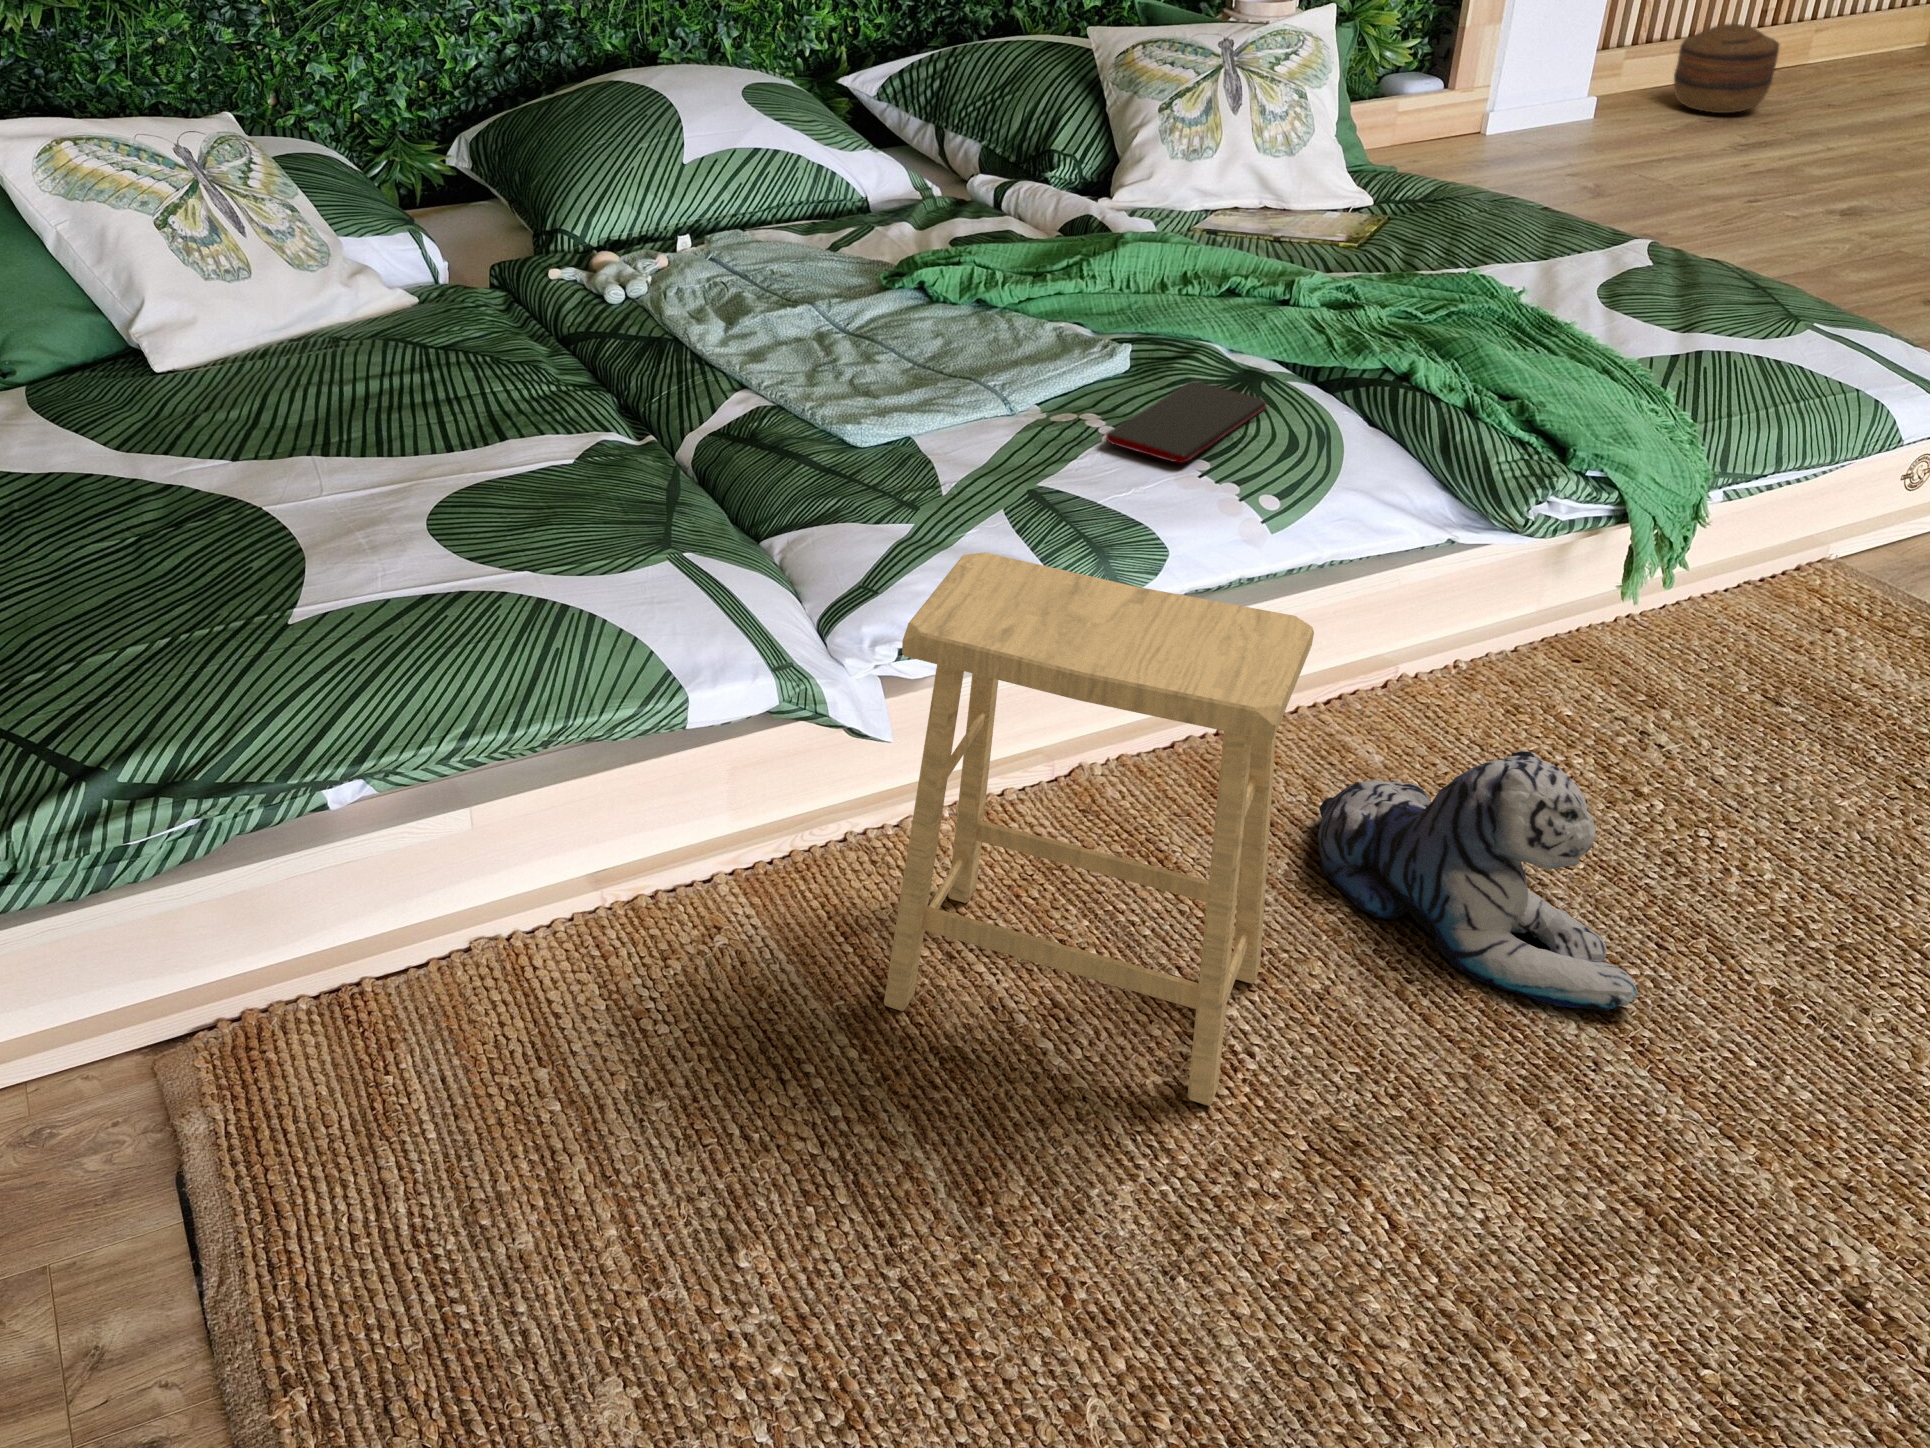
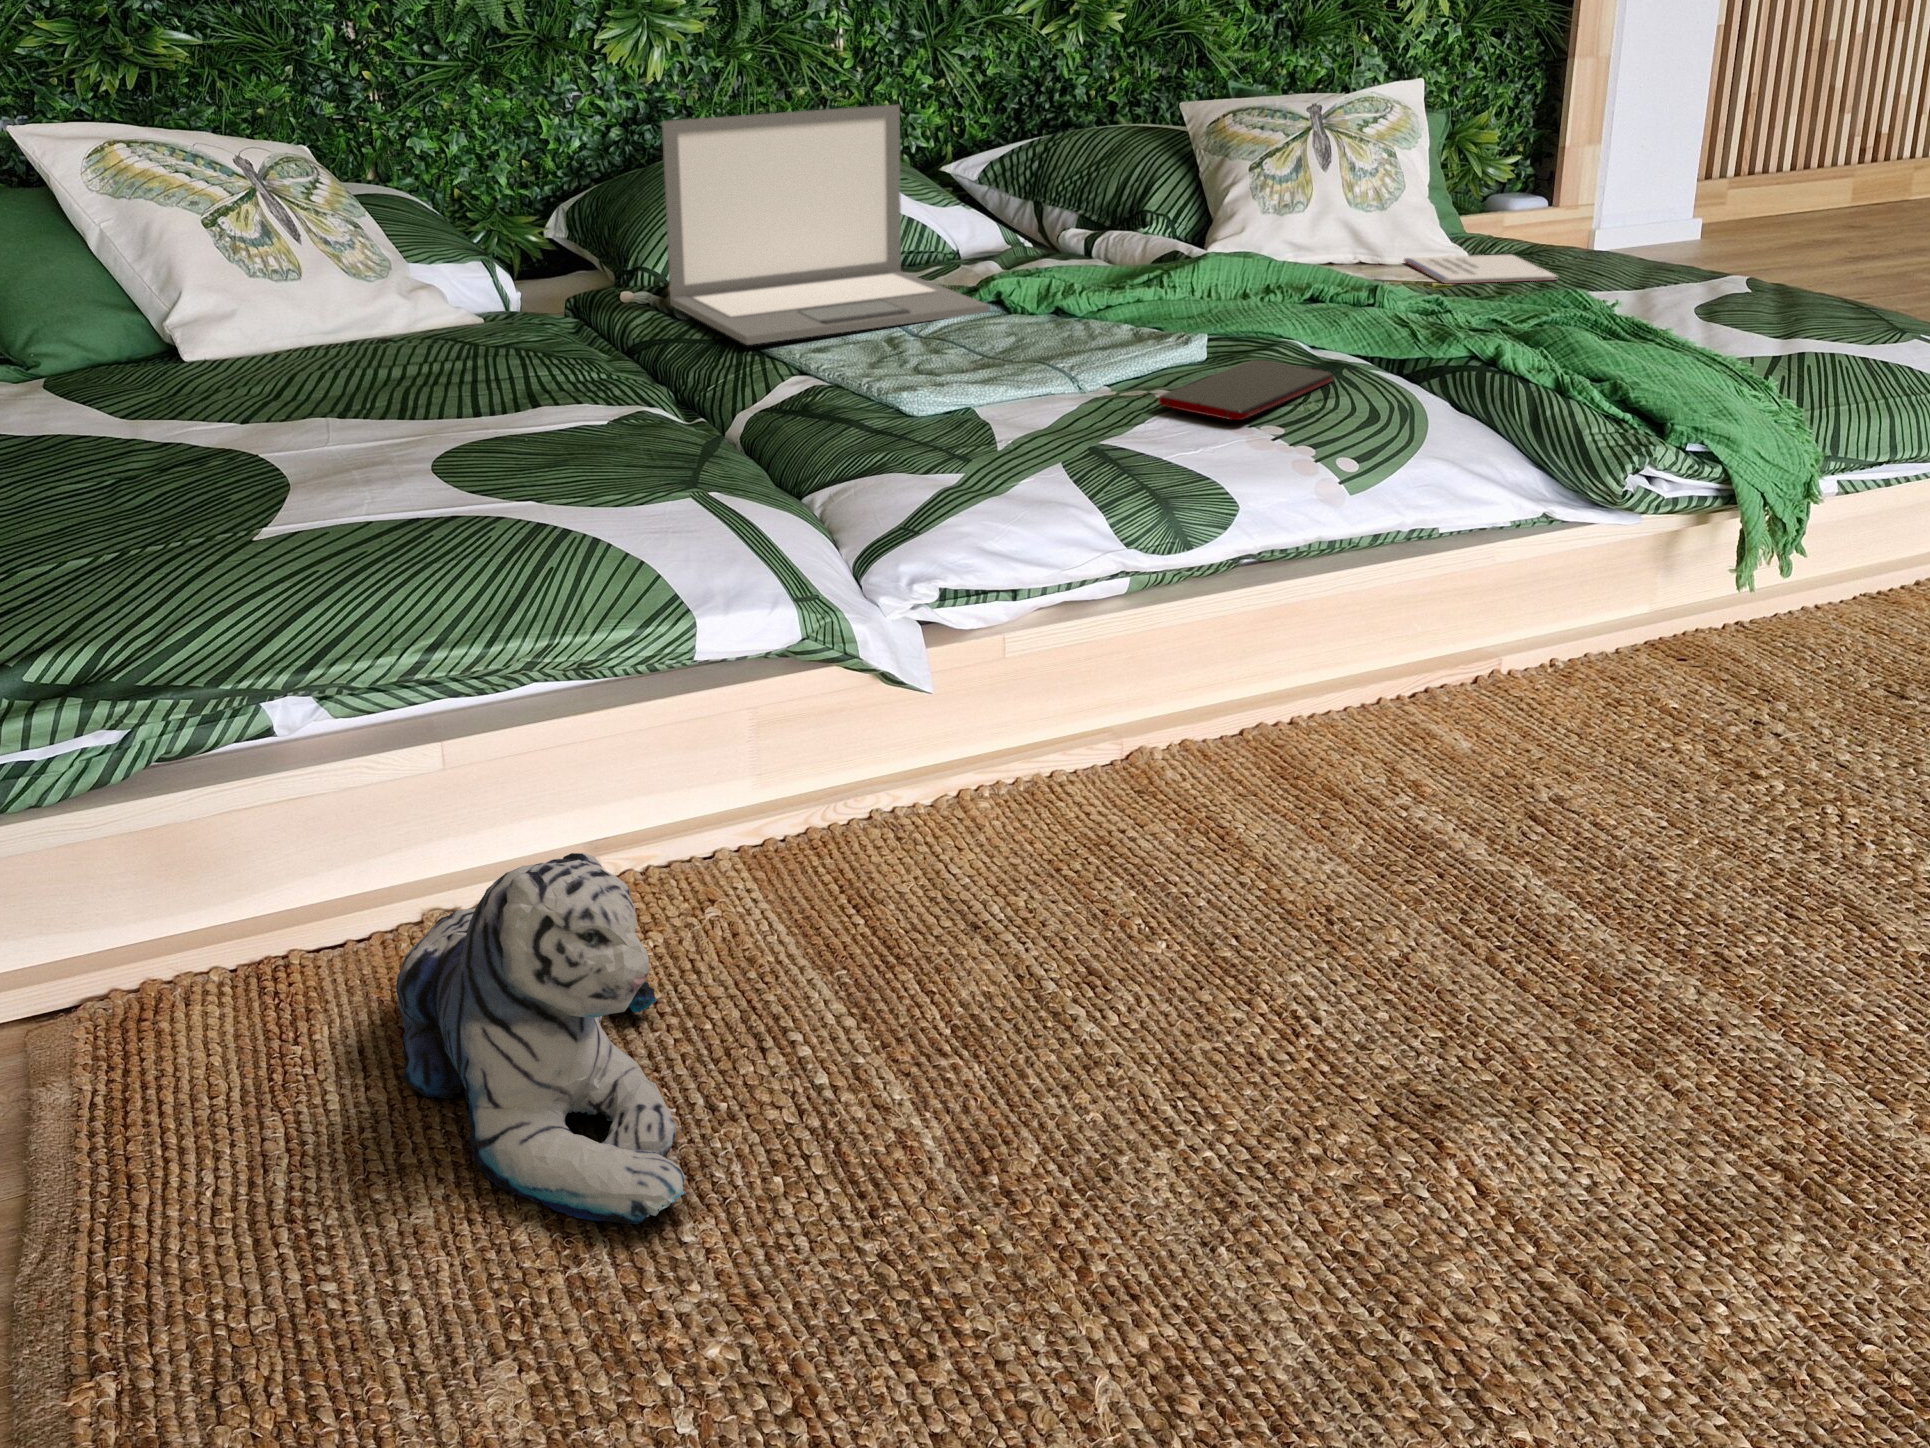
basket: present [1674,24,1779,113] -> none [1772,137,1874,223]
laptop: none [622,93,934,356] -> present [662,105,990,345]
notebook: none [1323,222,1474,265] -> present [1404,255,1557,283]
footstool: present [884,552,1314,1106] -> none [891,442,1357,1071]
plush toy: present [1318,750,1638,1011] -> present [396,853,685,1224]

